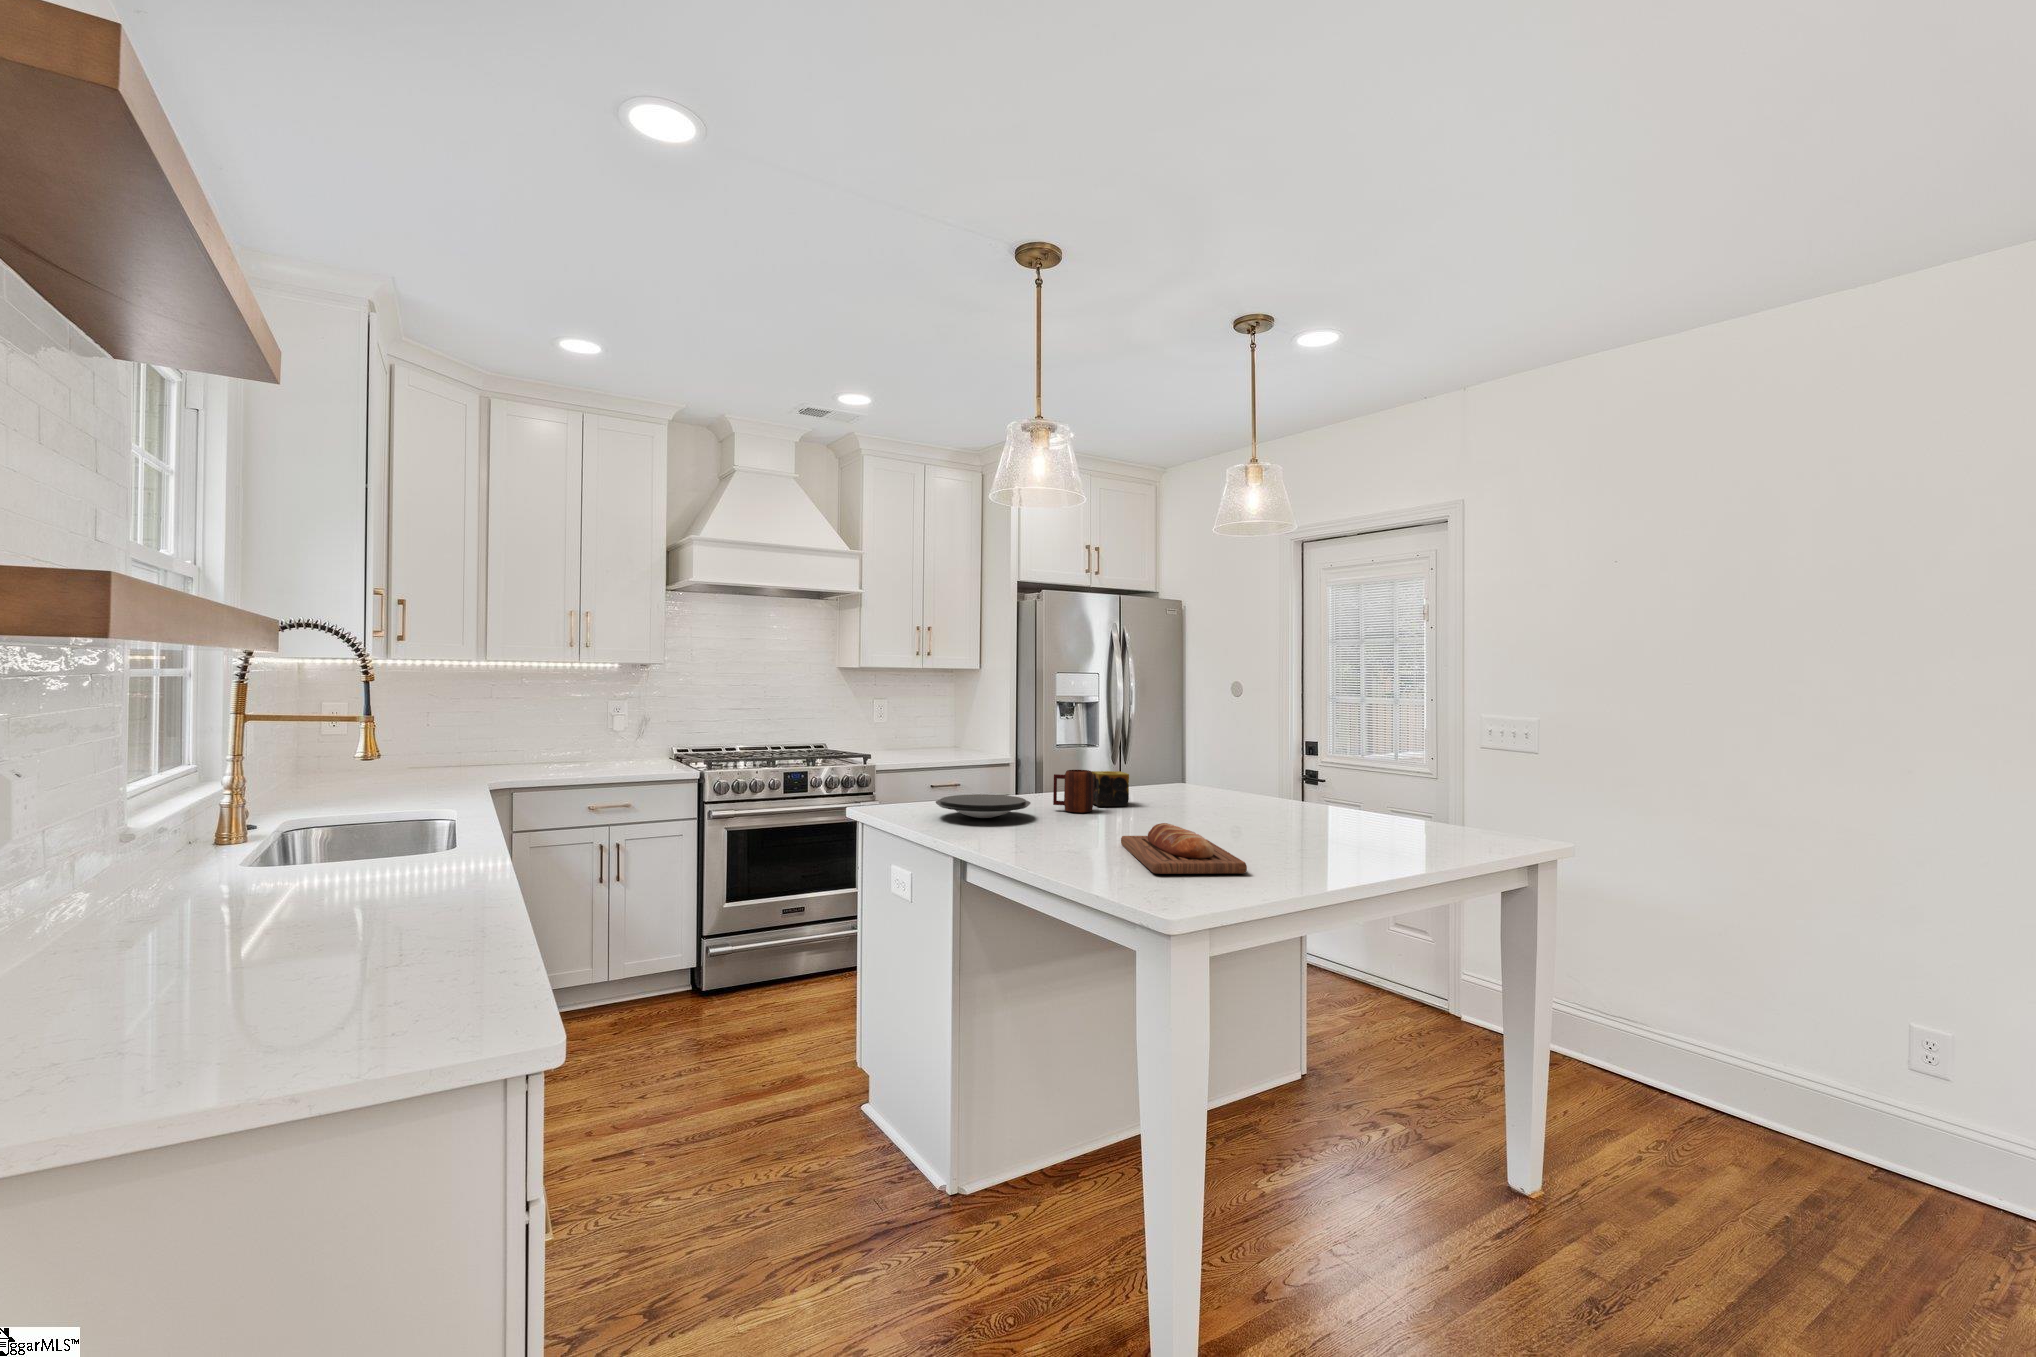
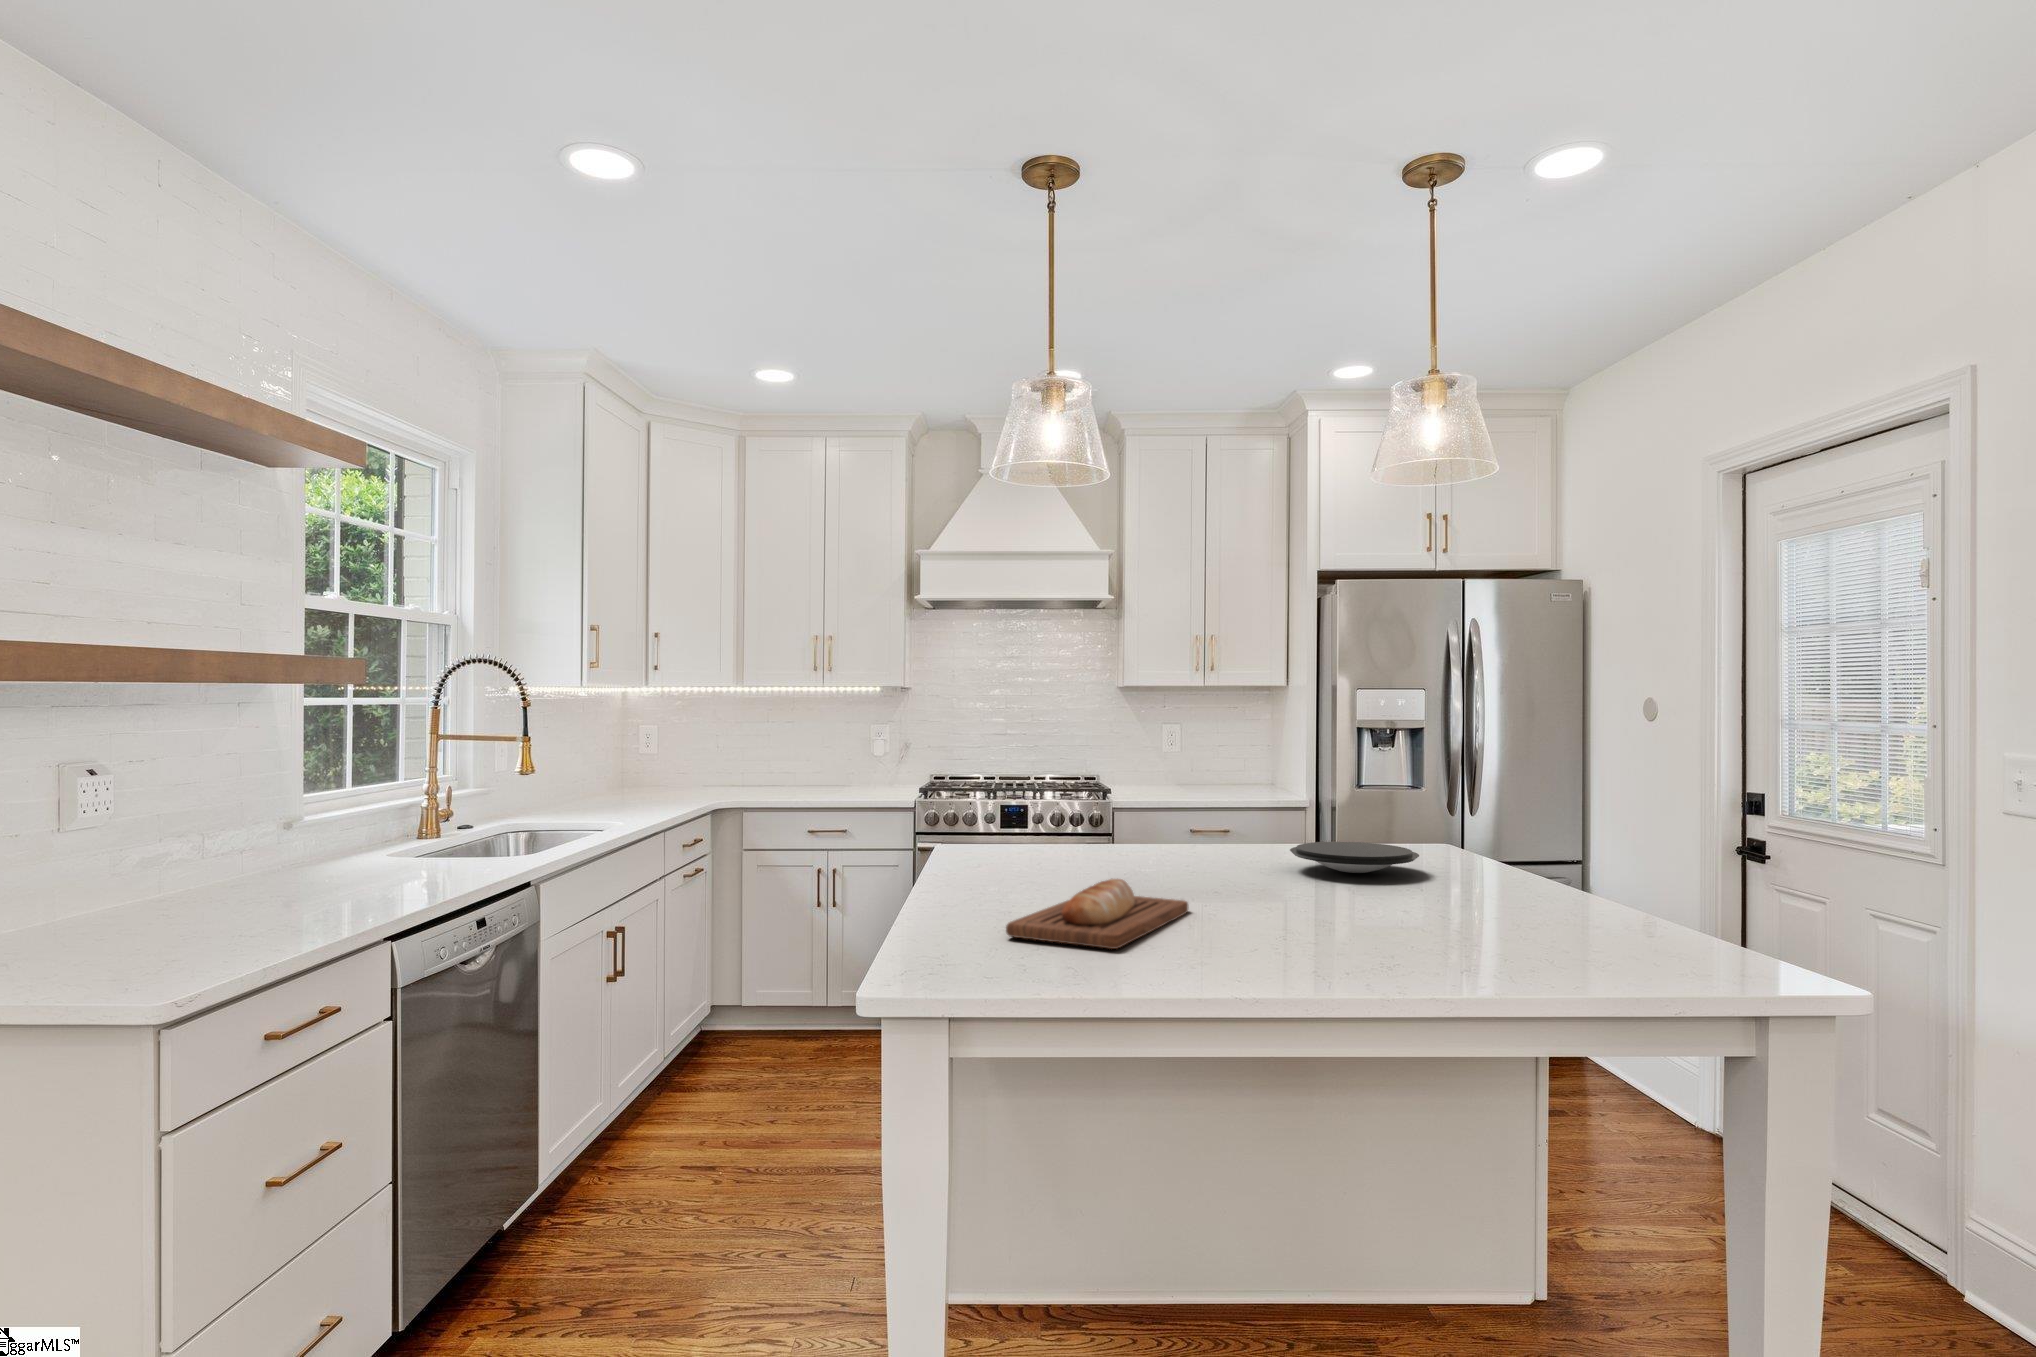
mug: present [1053,770,1093,812] -> none [1137,809,1185,864]
candle: present [1092,771,1129,806] -> none [1204,813,1255,861]
plate: present [936,794,1031,818] -> present [1290,842,1419,873]

